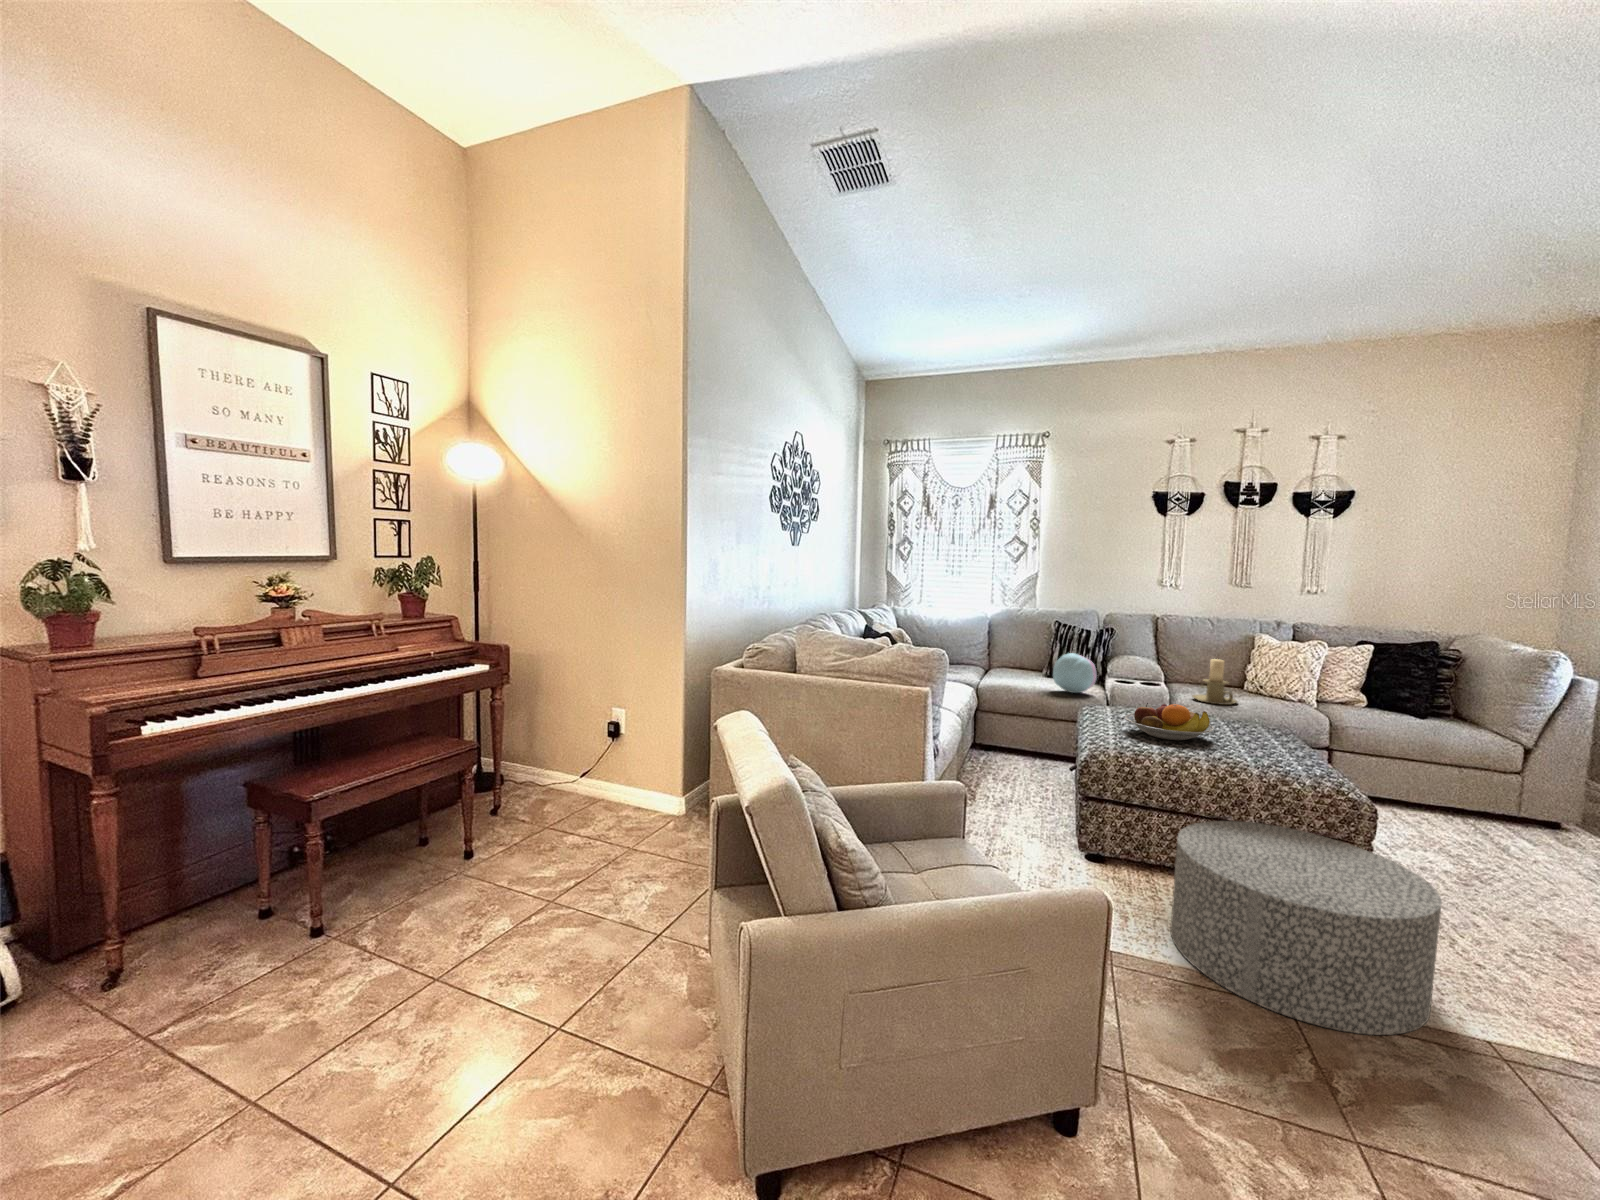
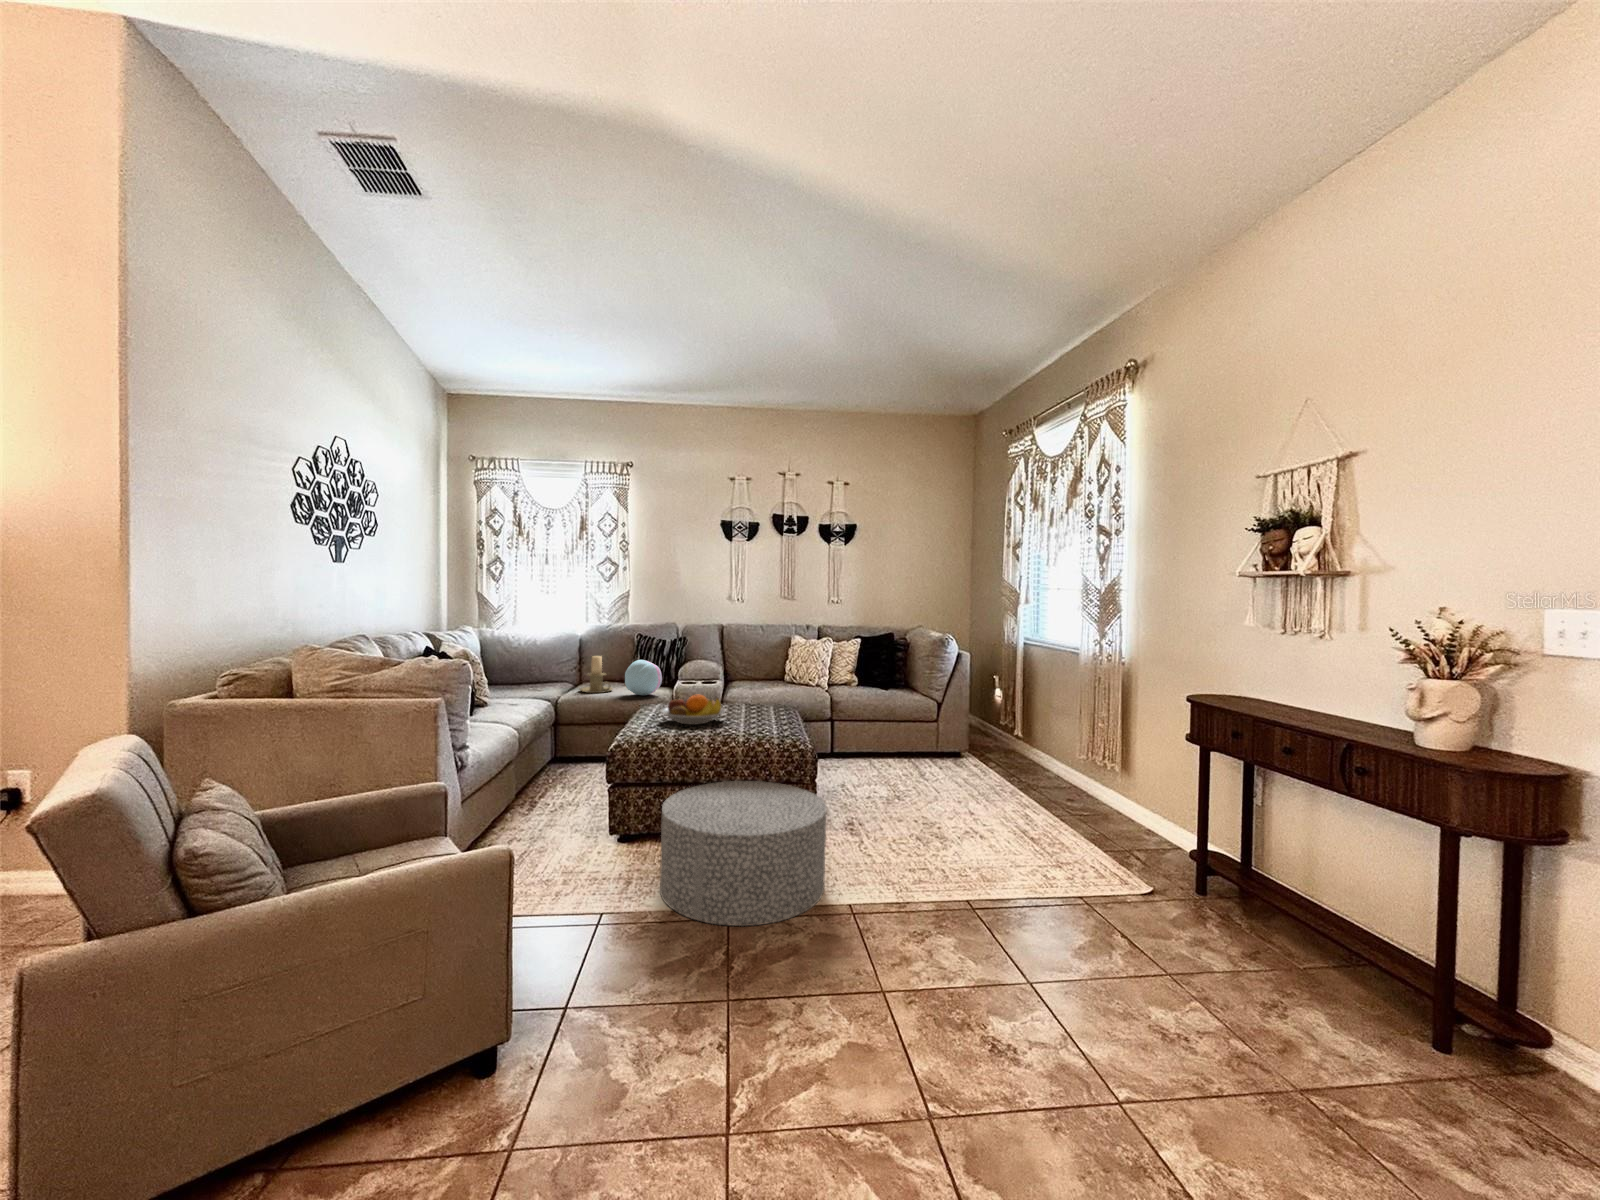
candle holder: present [1193,659,1238,705] -> present [580,656,613,693]

